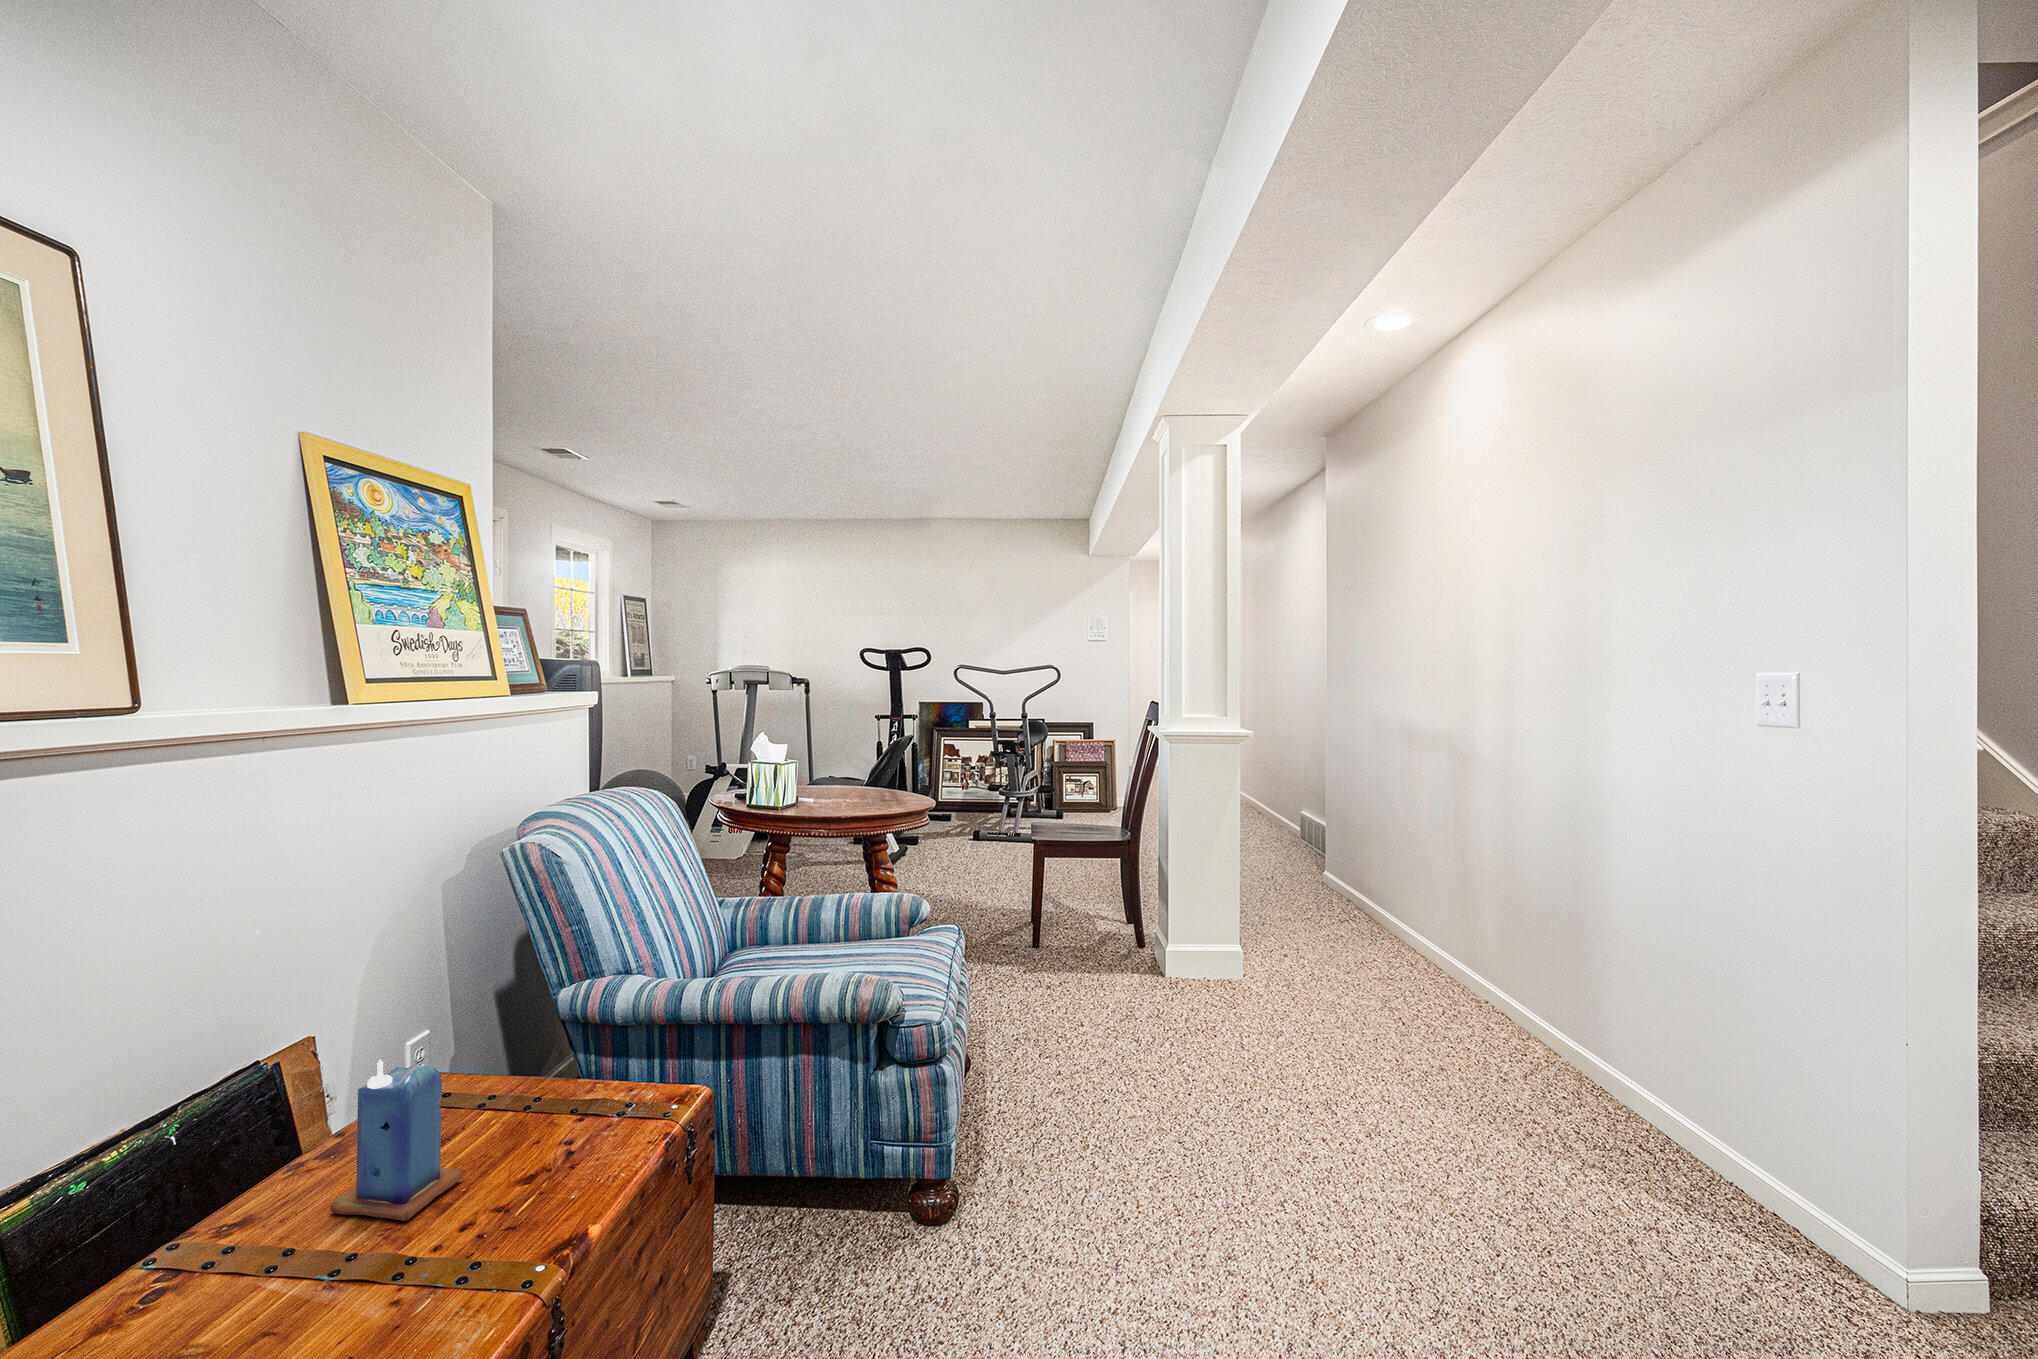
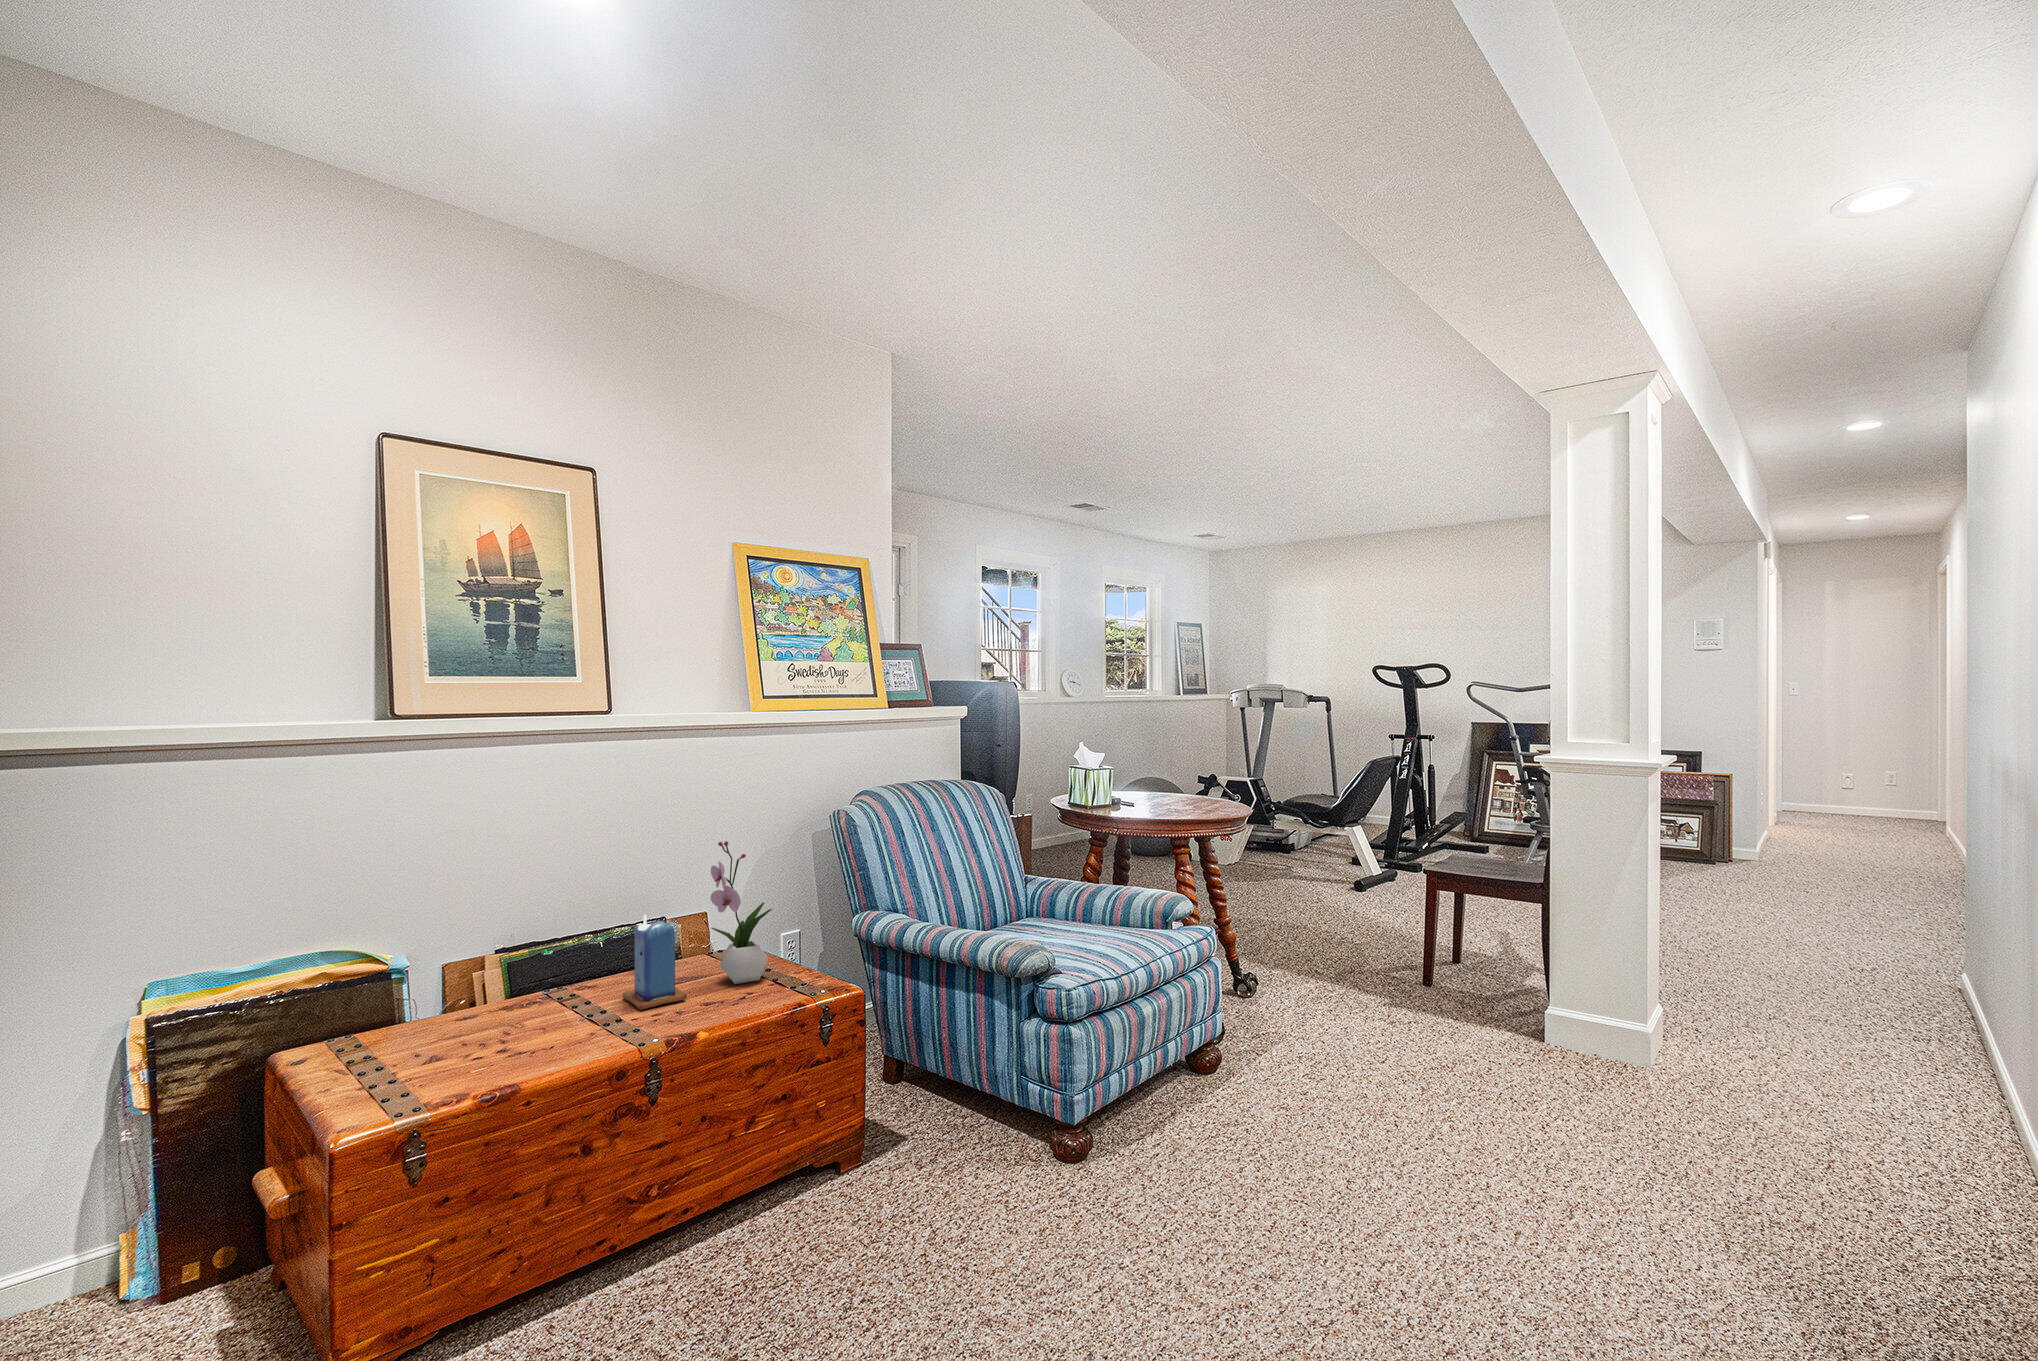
flower arrangement: none [448,915,557,1132] -> present [710,841,772,984]

